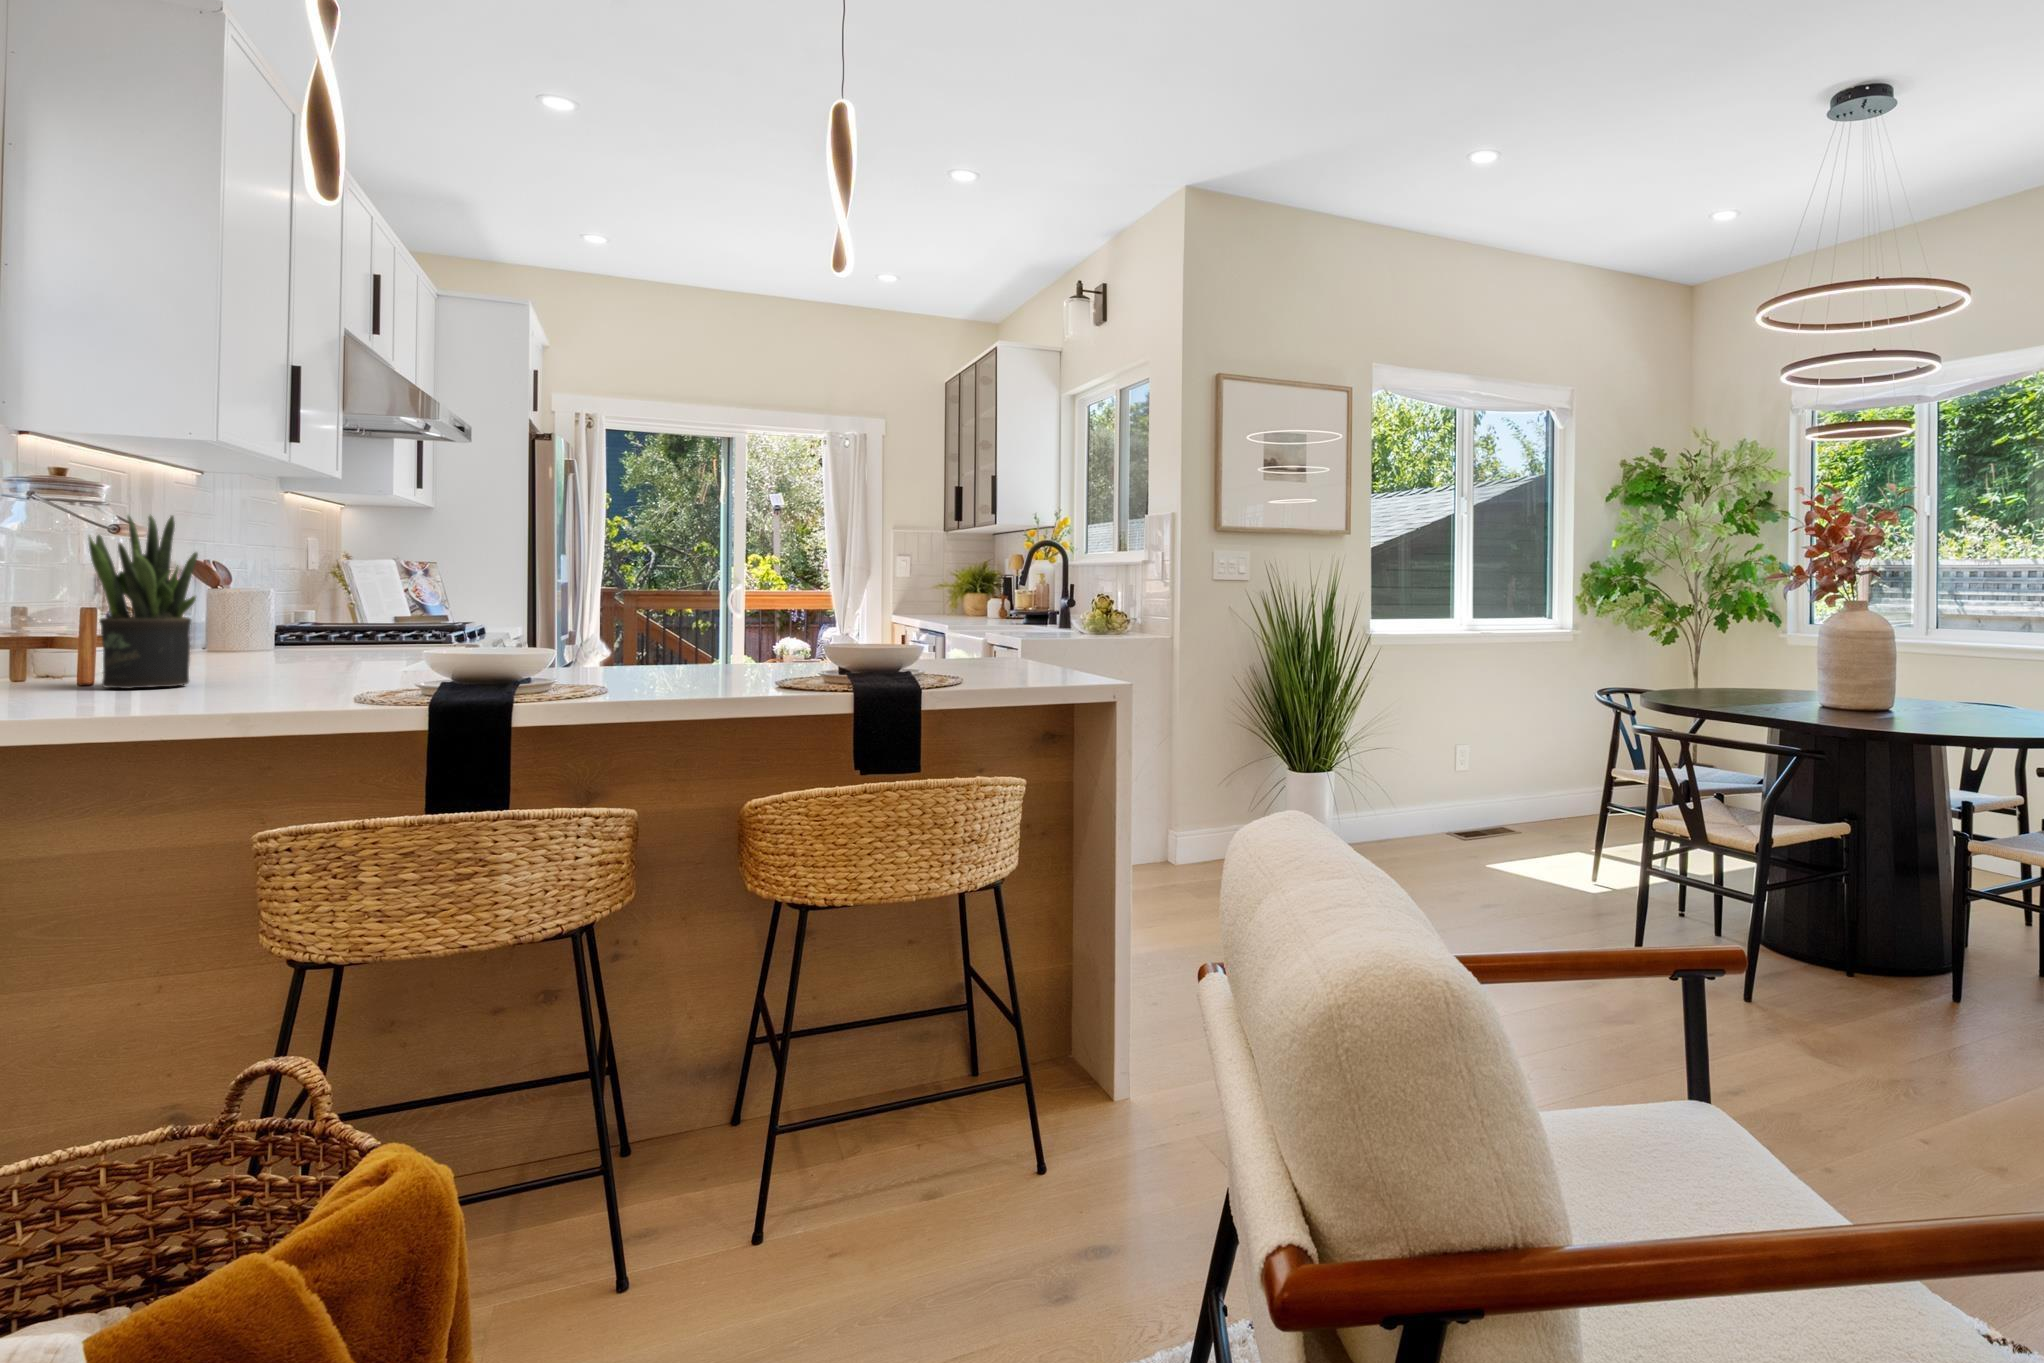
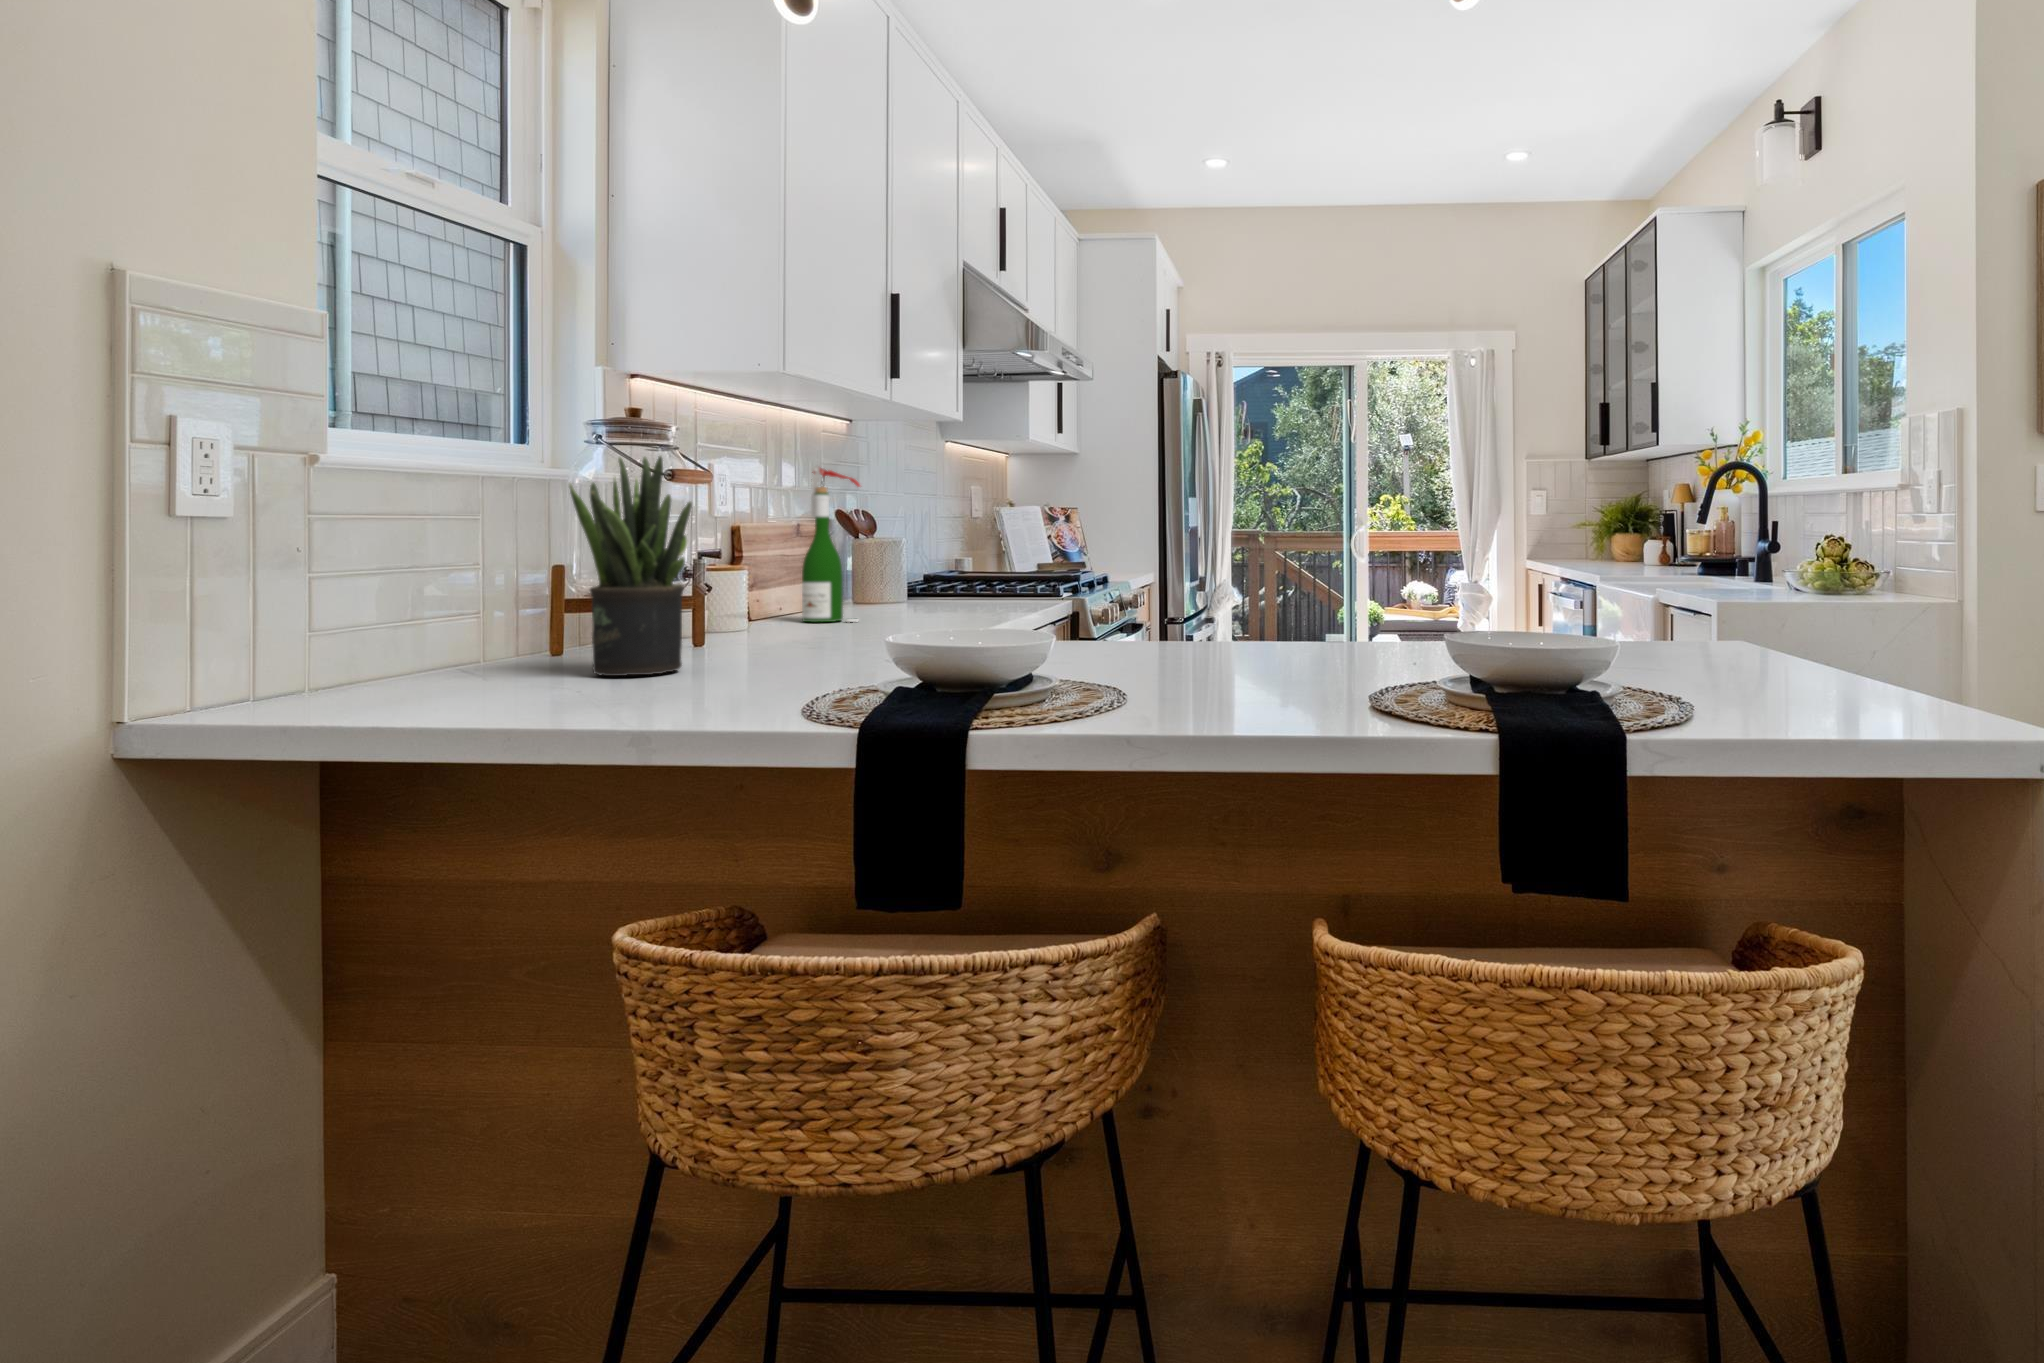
wine bottle: none [218,520,286,658] -> present [802,466,860,622]

